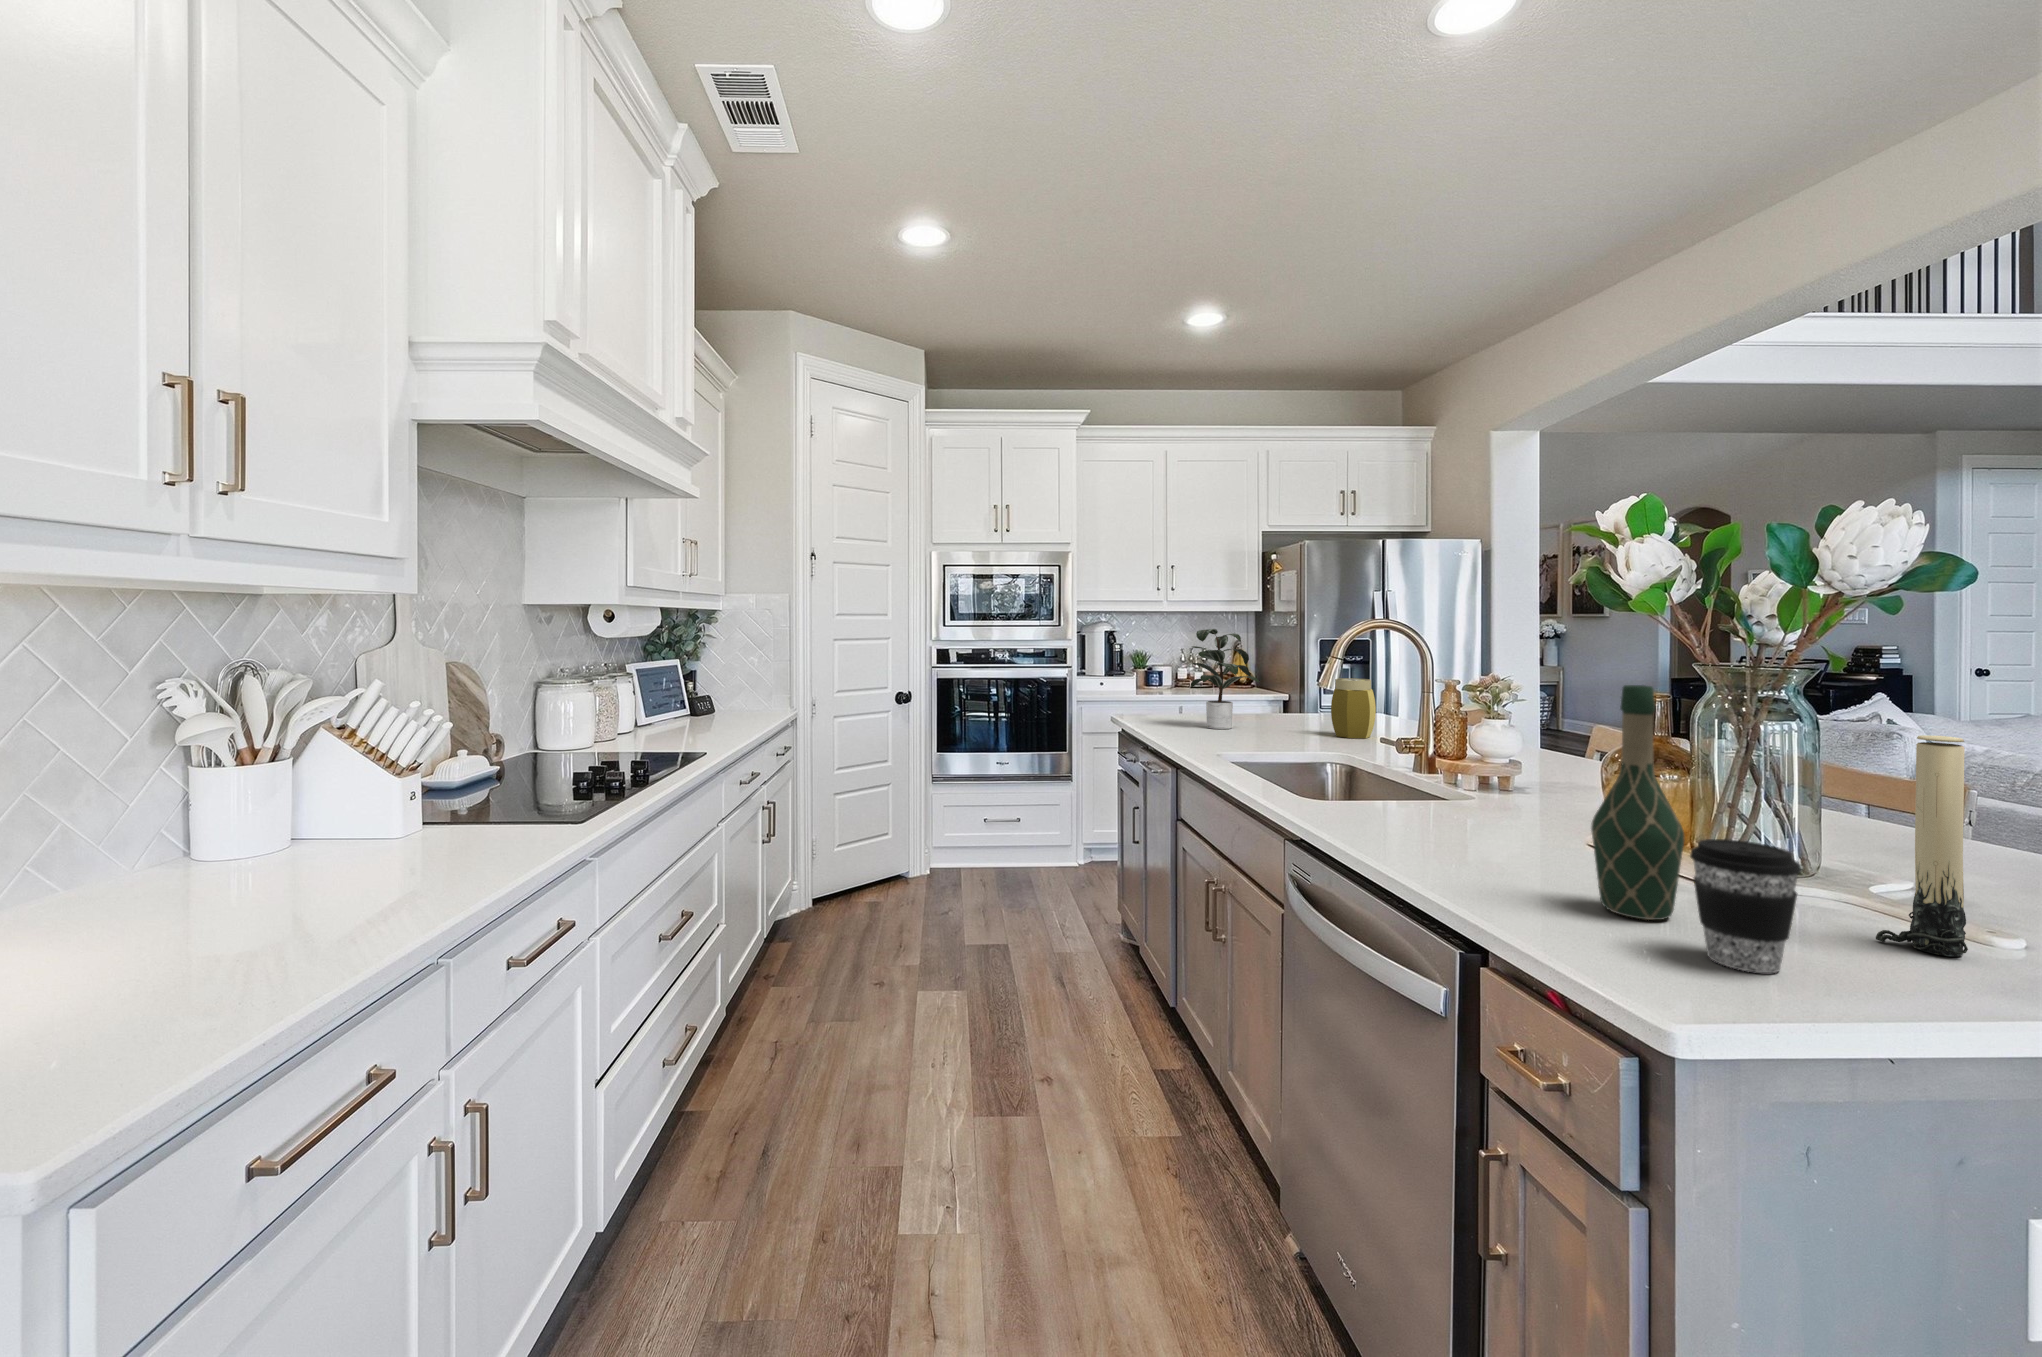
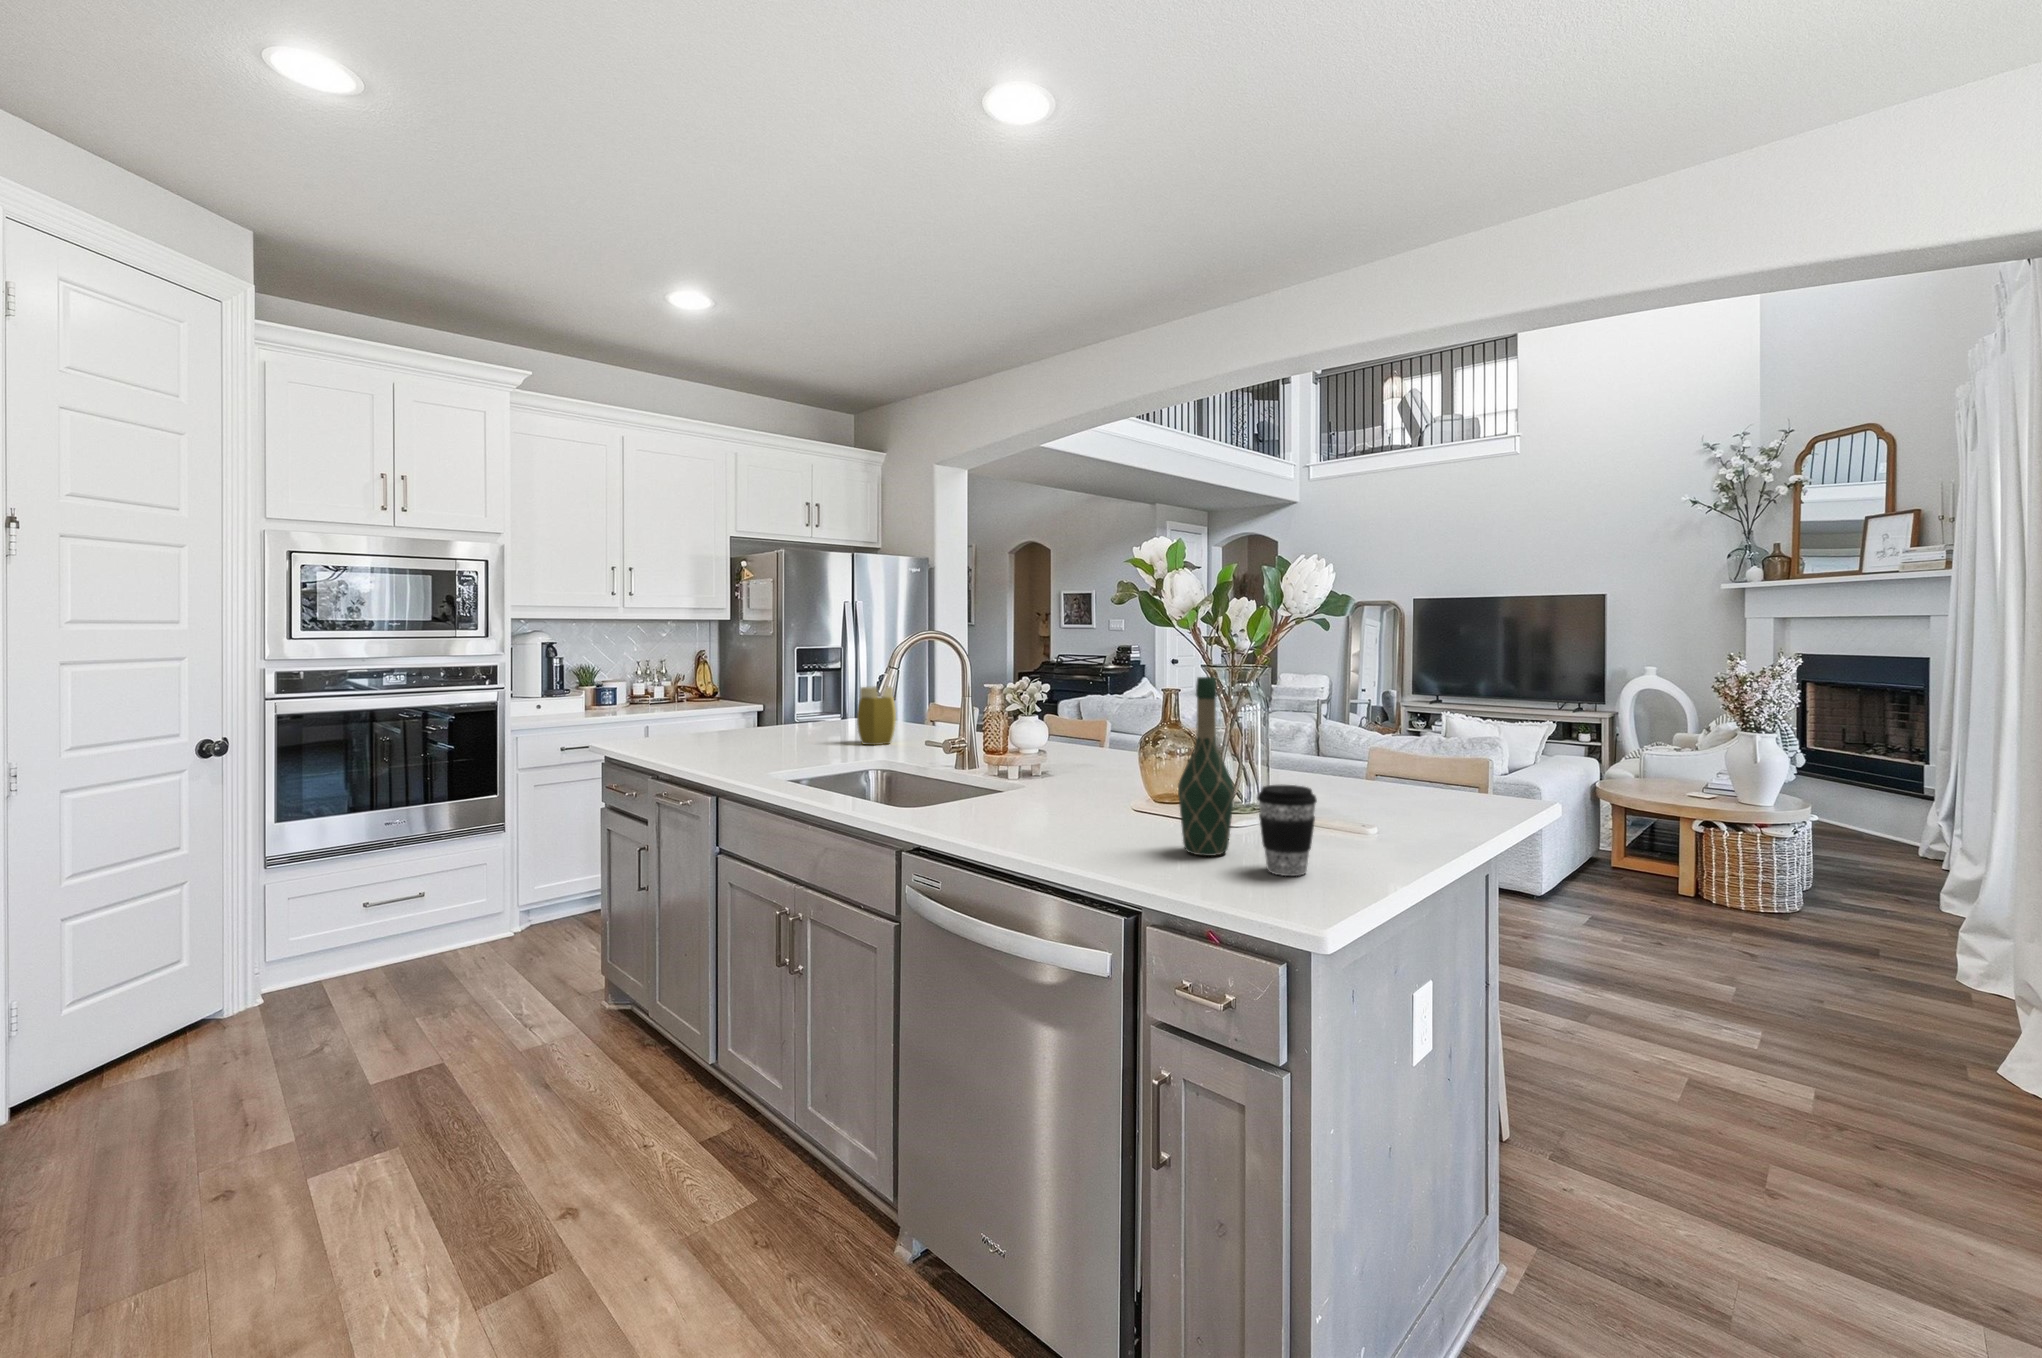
potted plant: present [1191,629,1259,729] -> none [690,637,798,748]
candle: present [1876,735,1968,956] -> none [1322,702,1364,844]

